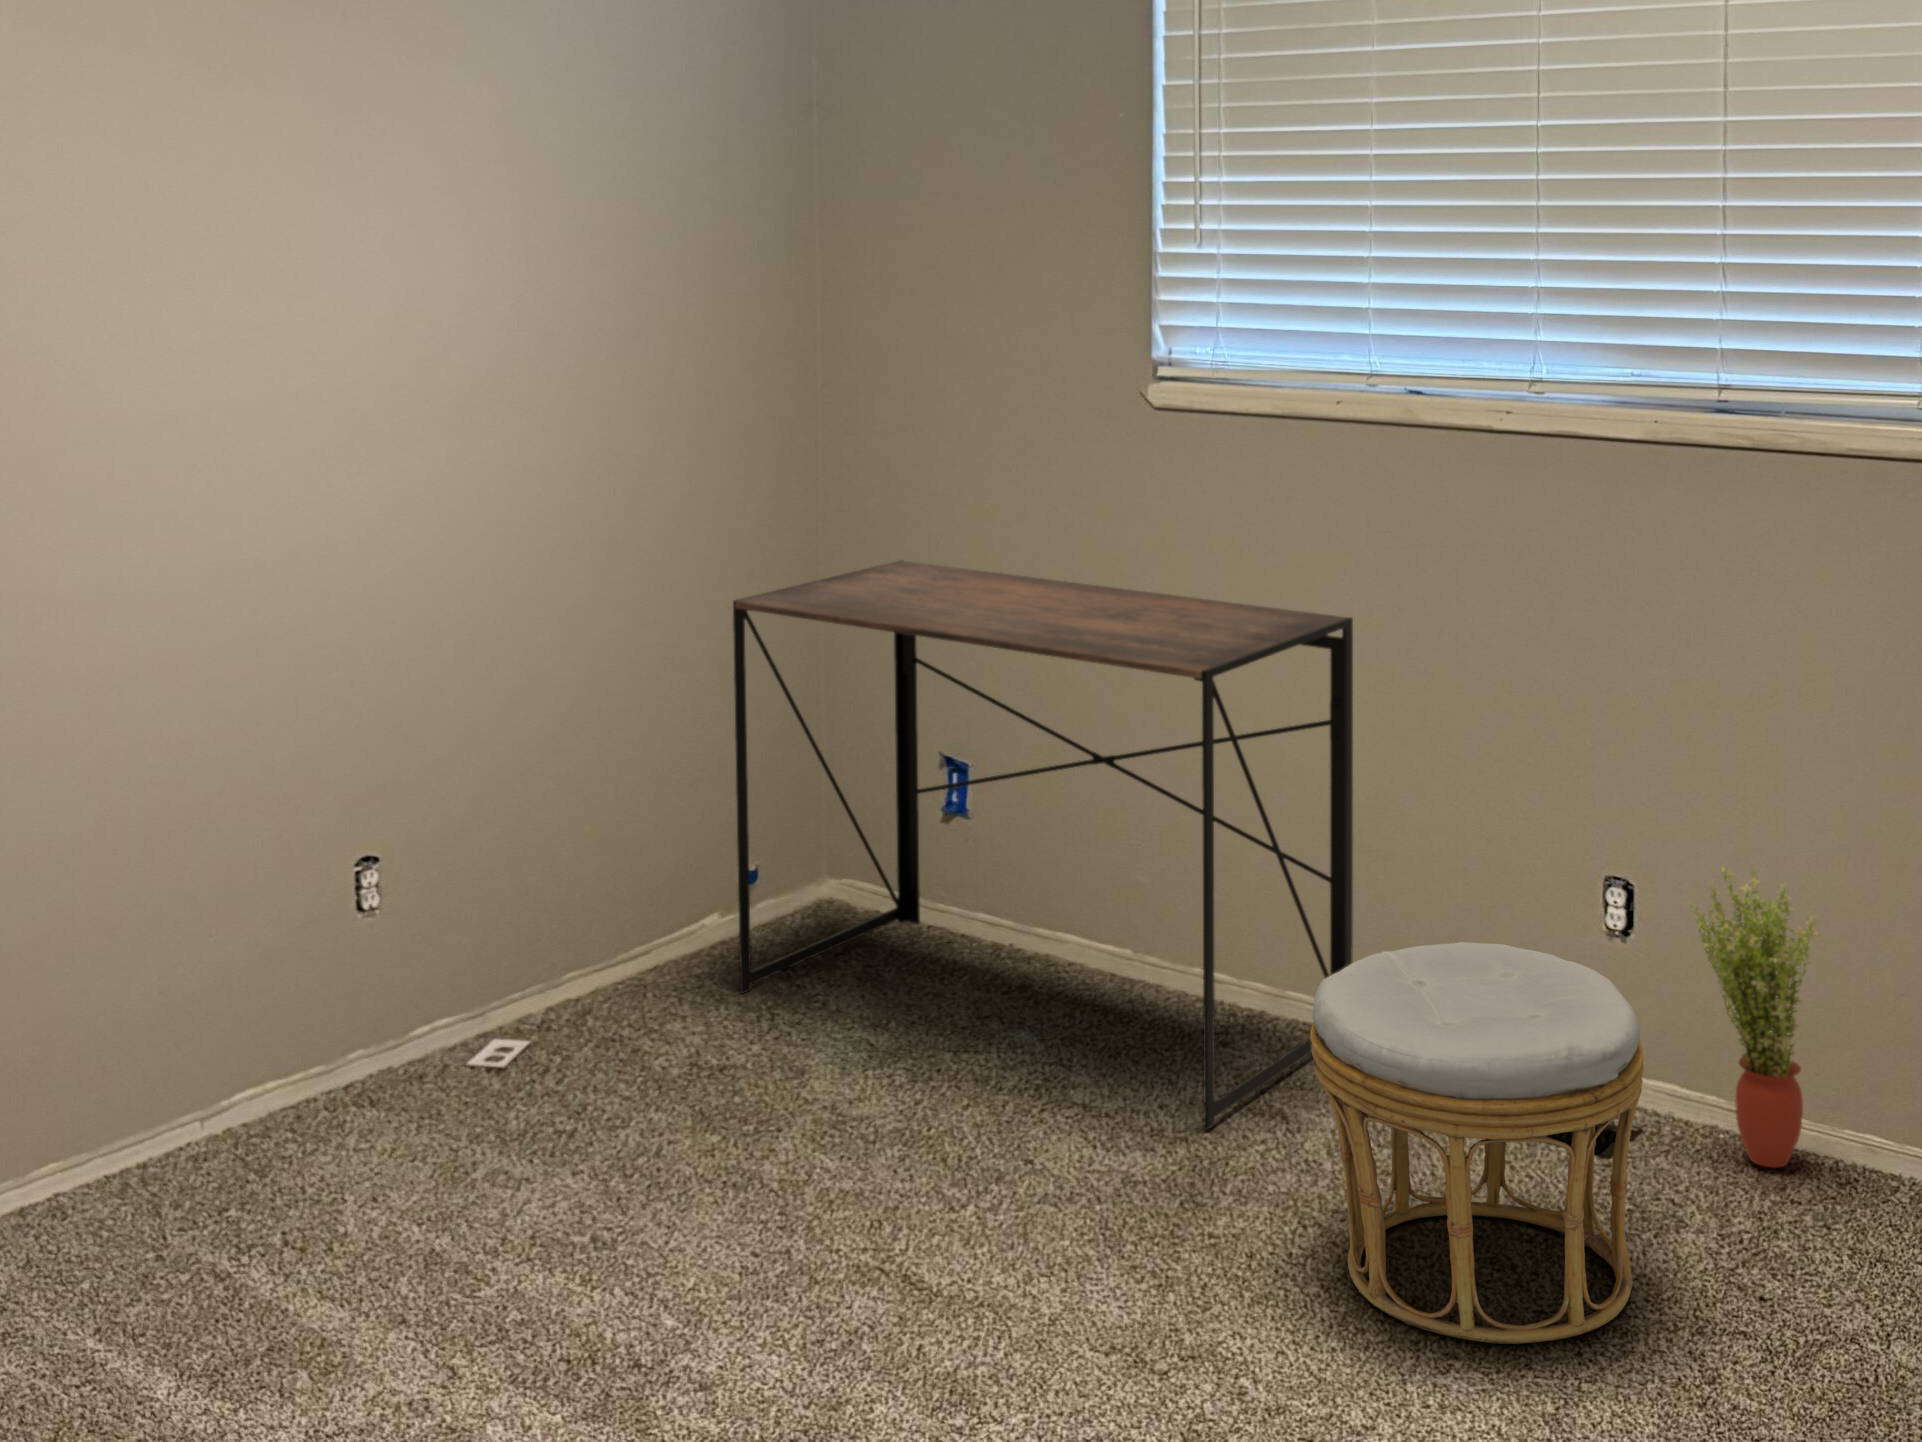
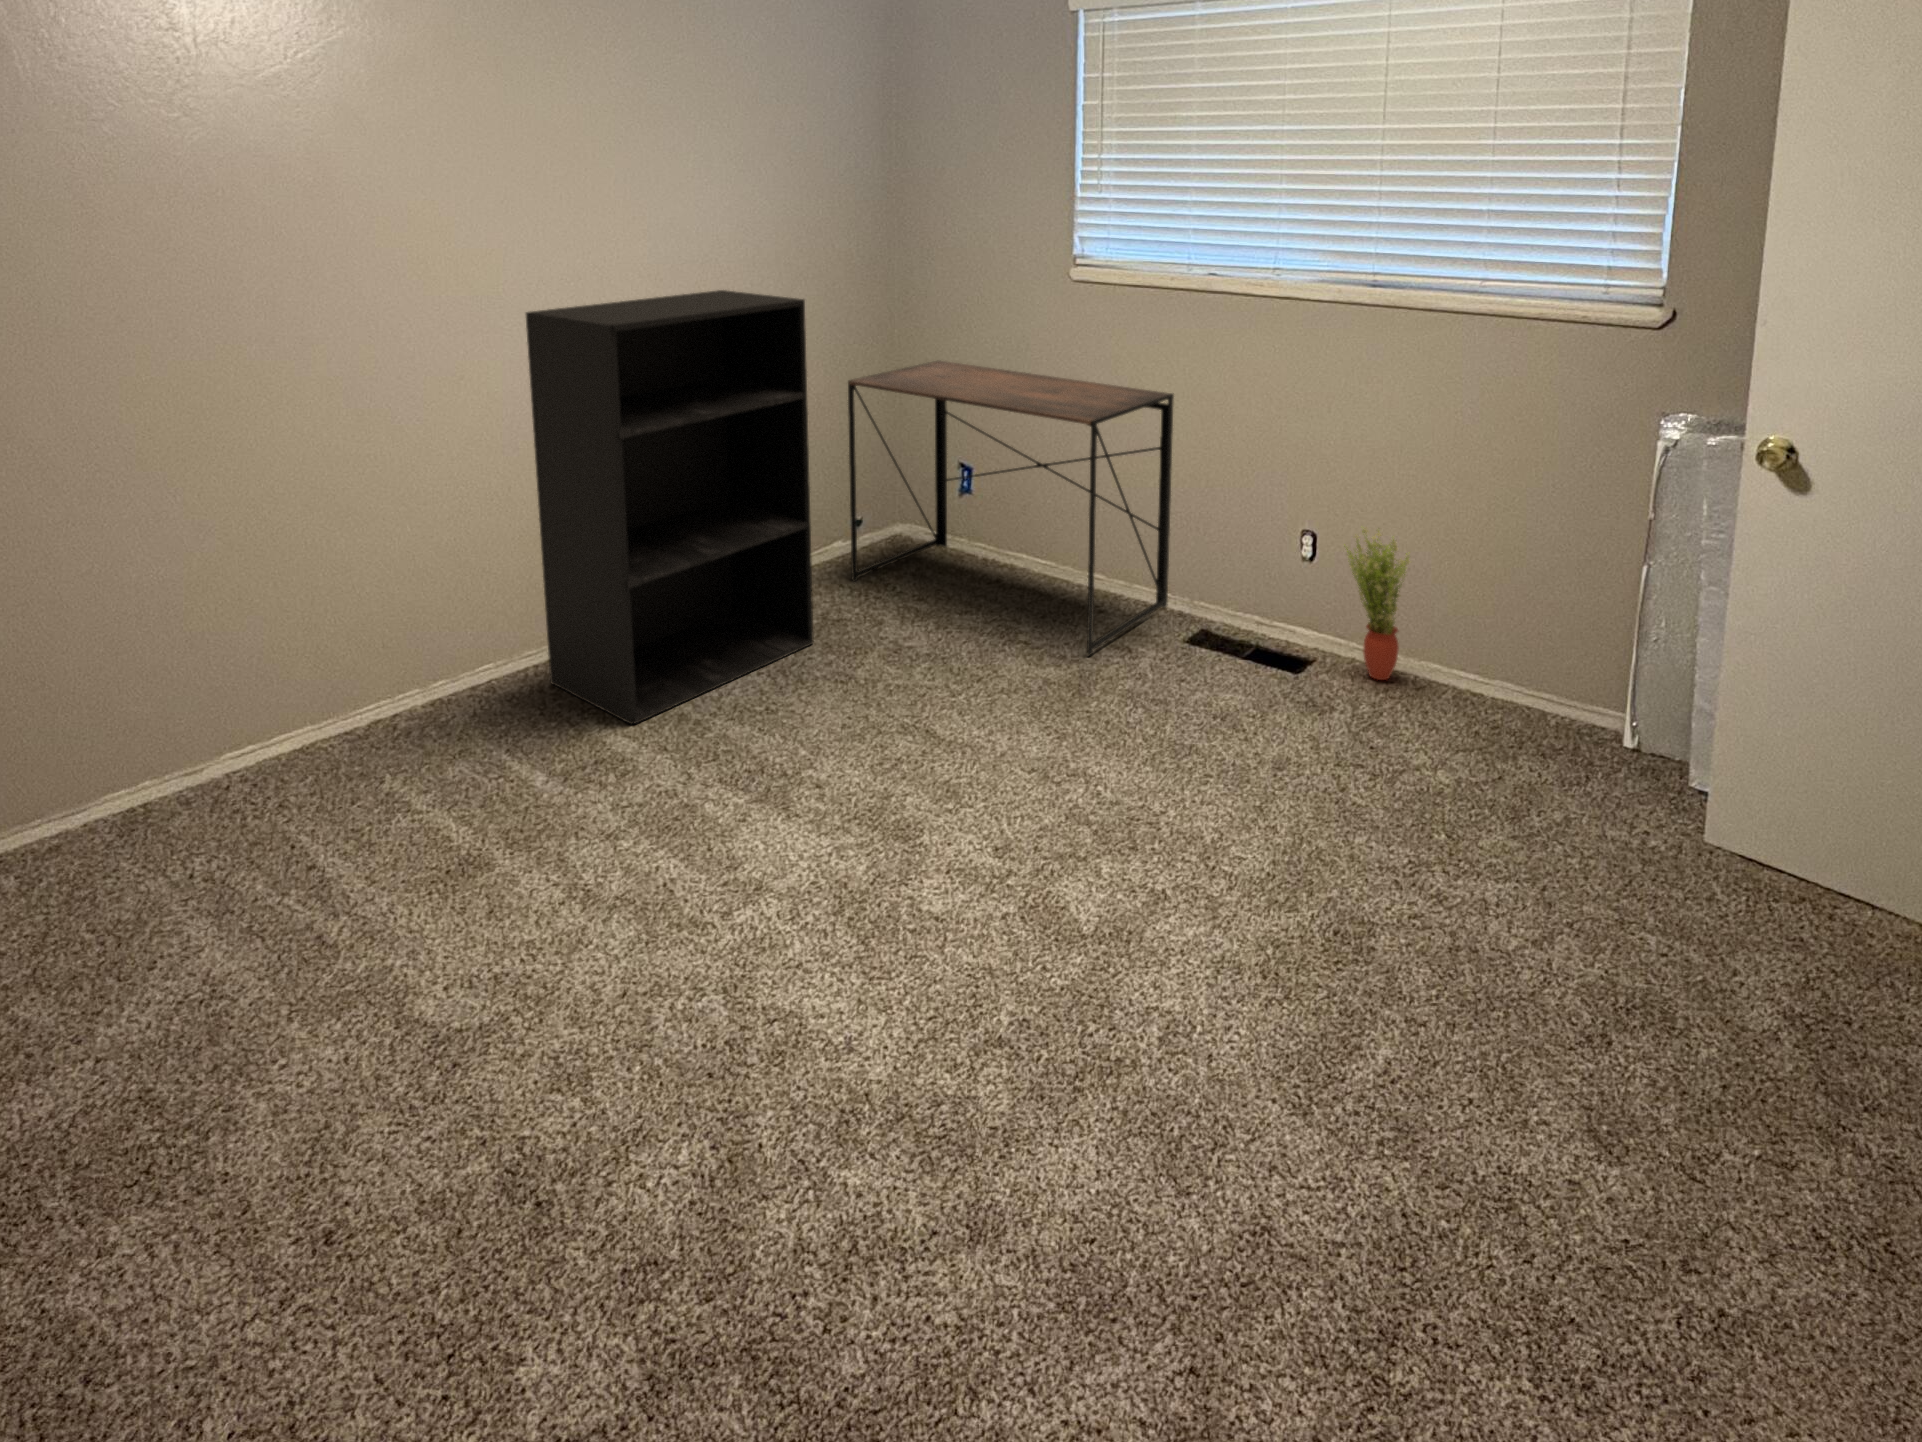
bookshelf: none [144,432,674,1275] -> present [526,290,813,724]
ottoman: present [1310,942,1644,1344] -> none [1140,564,1315,770]

